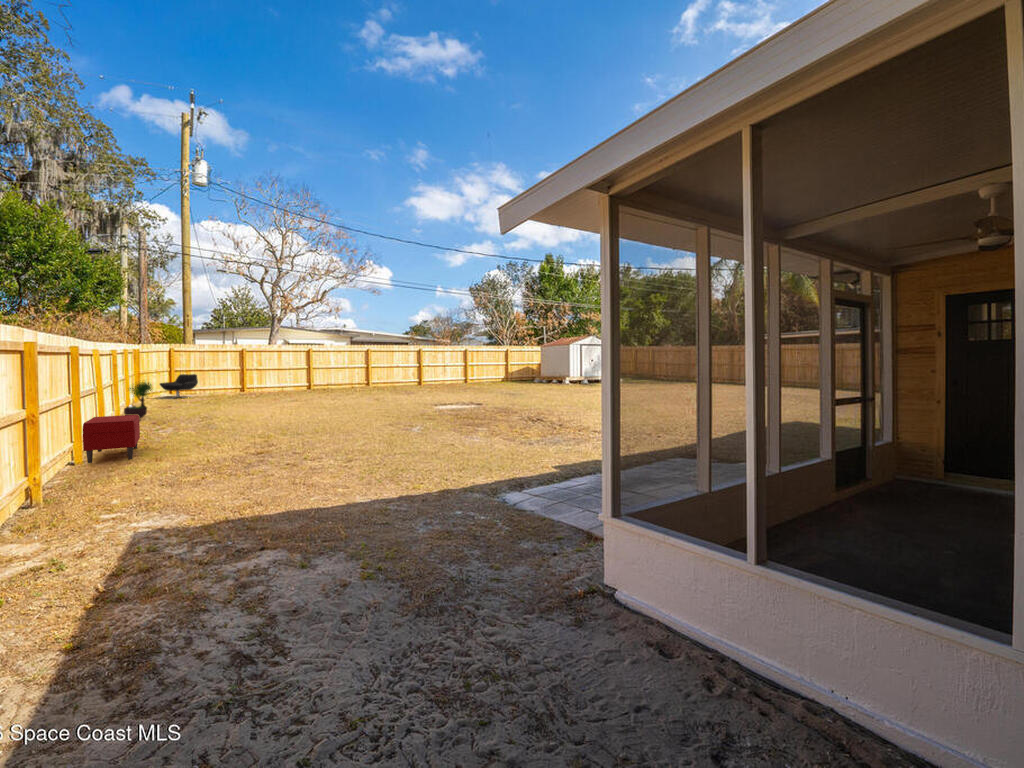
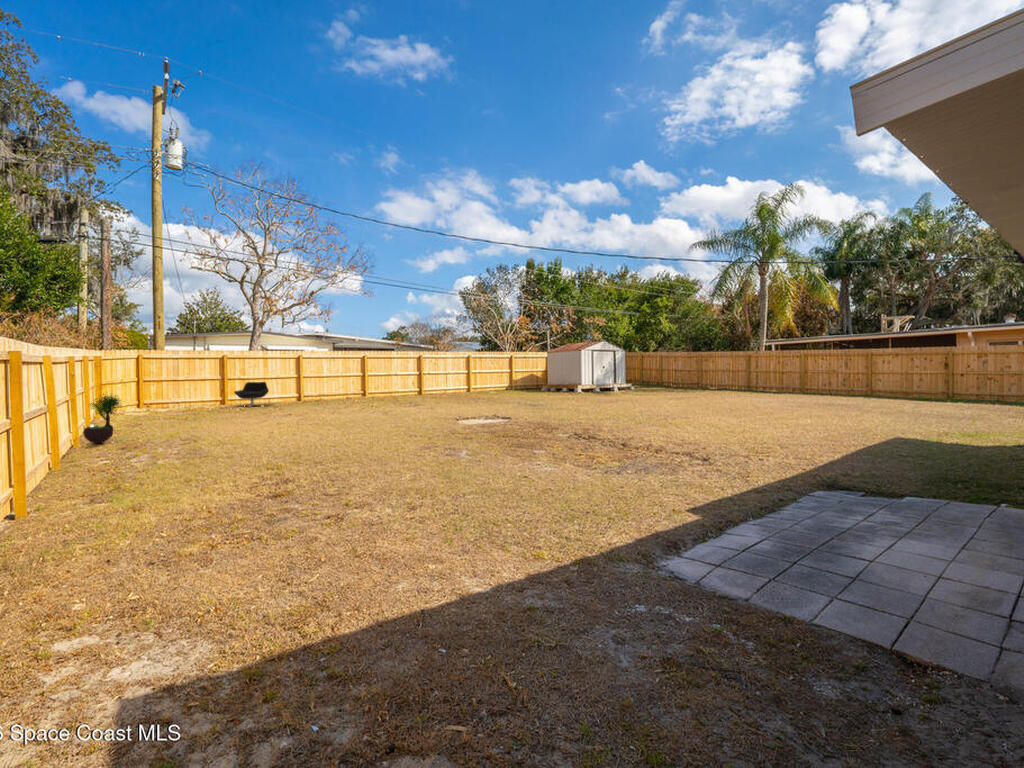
lounge chair: present [160,374,198,397] -> present [234,382,269,406]
bench: present [83,415,140,463] -> none [25,443,108,517]

